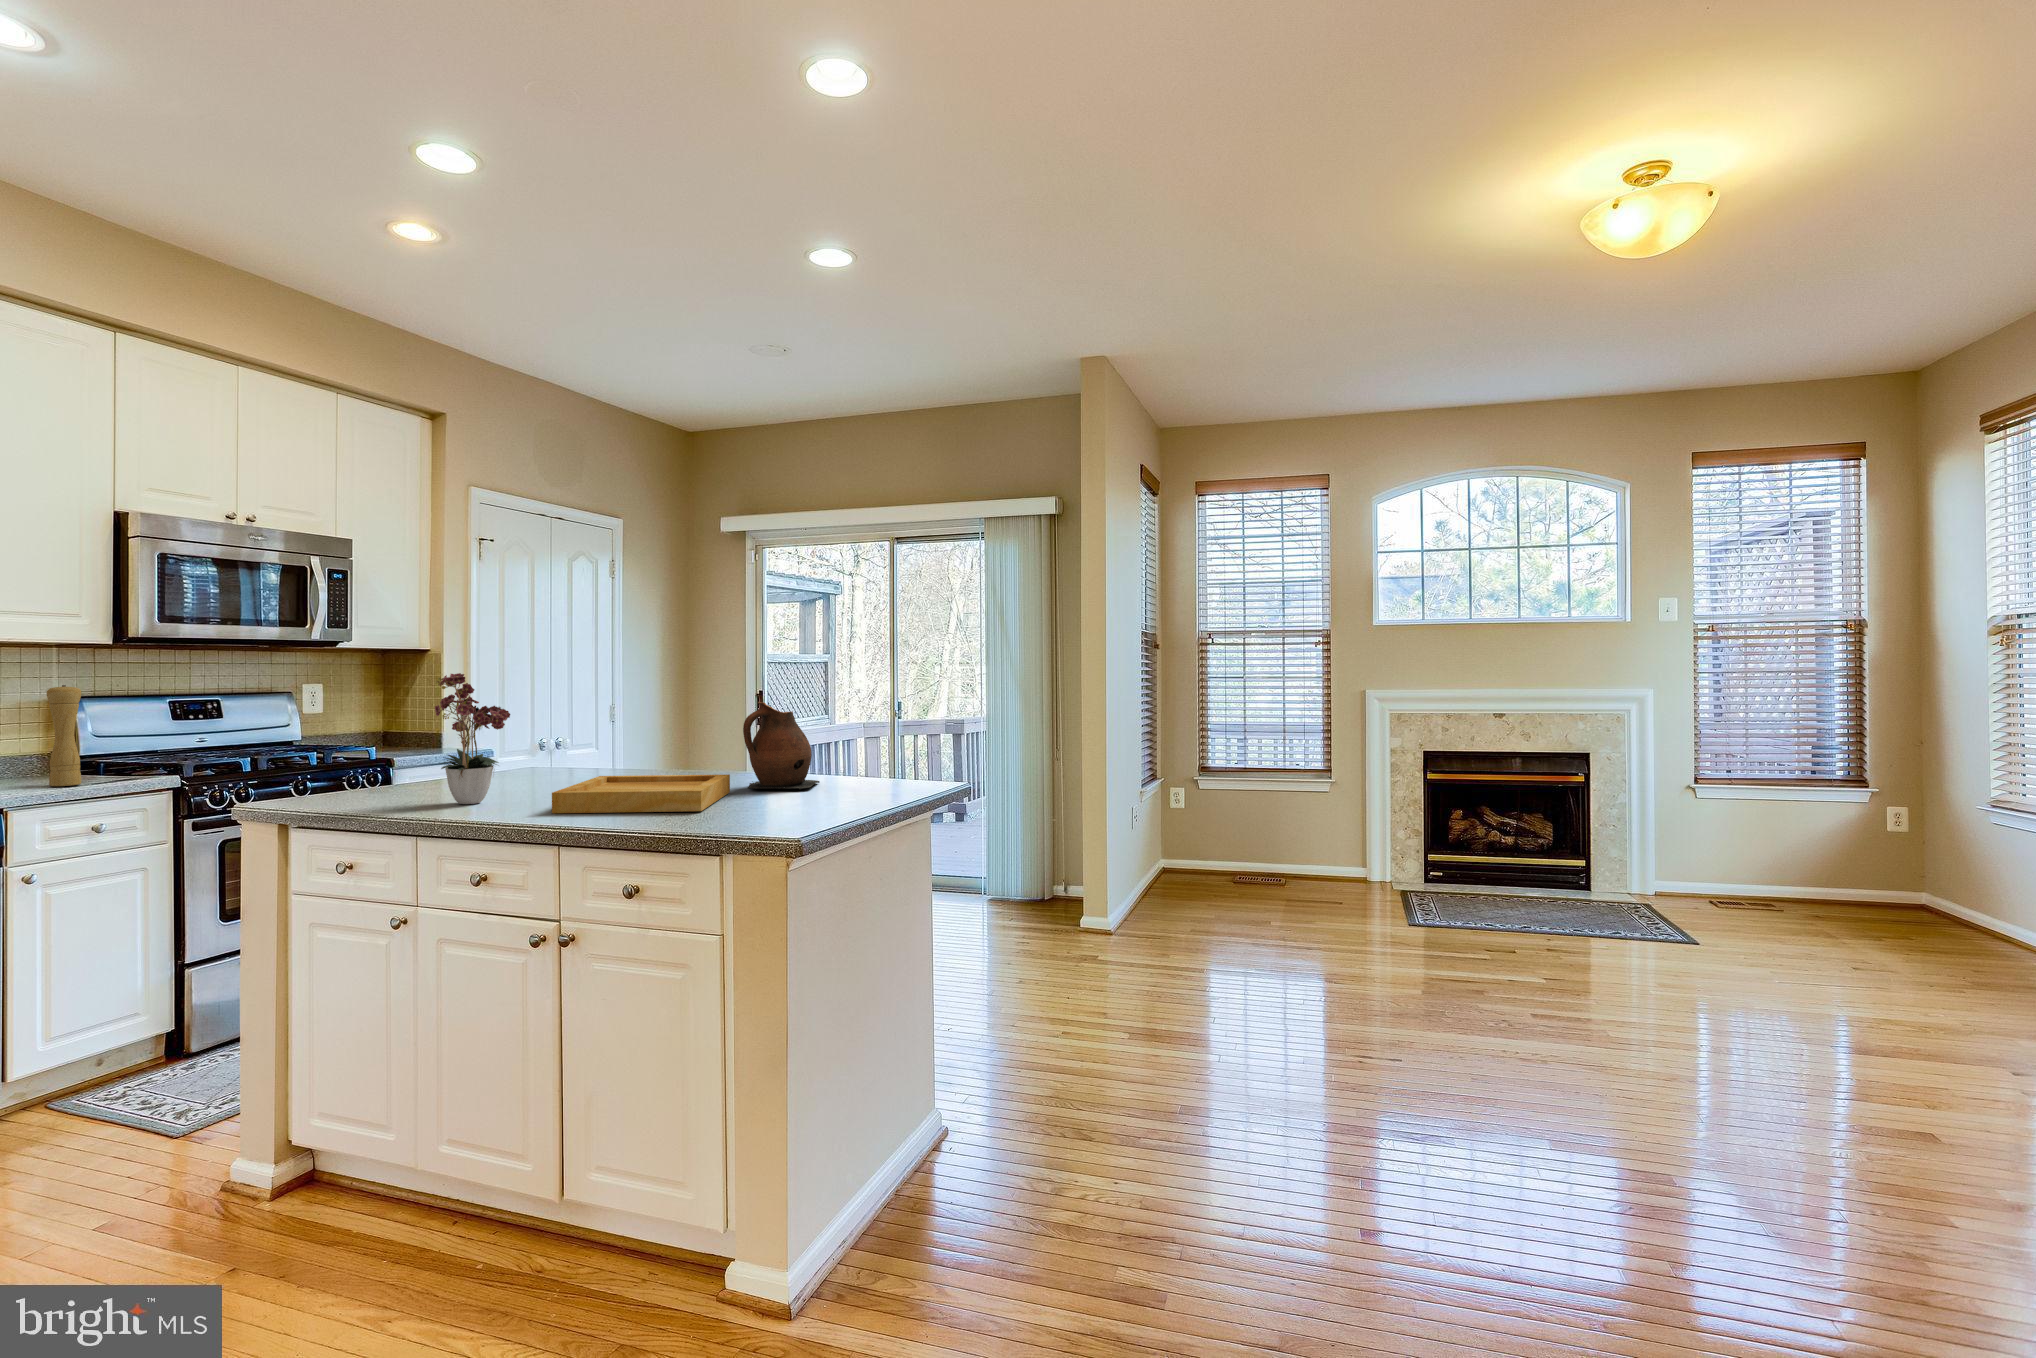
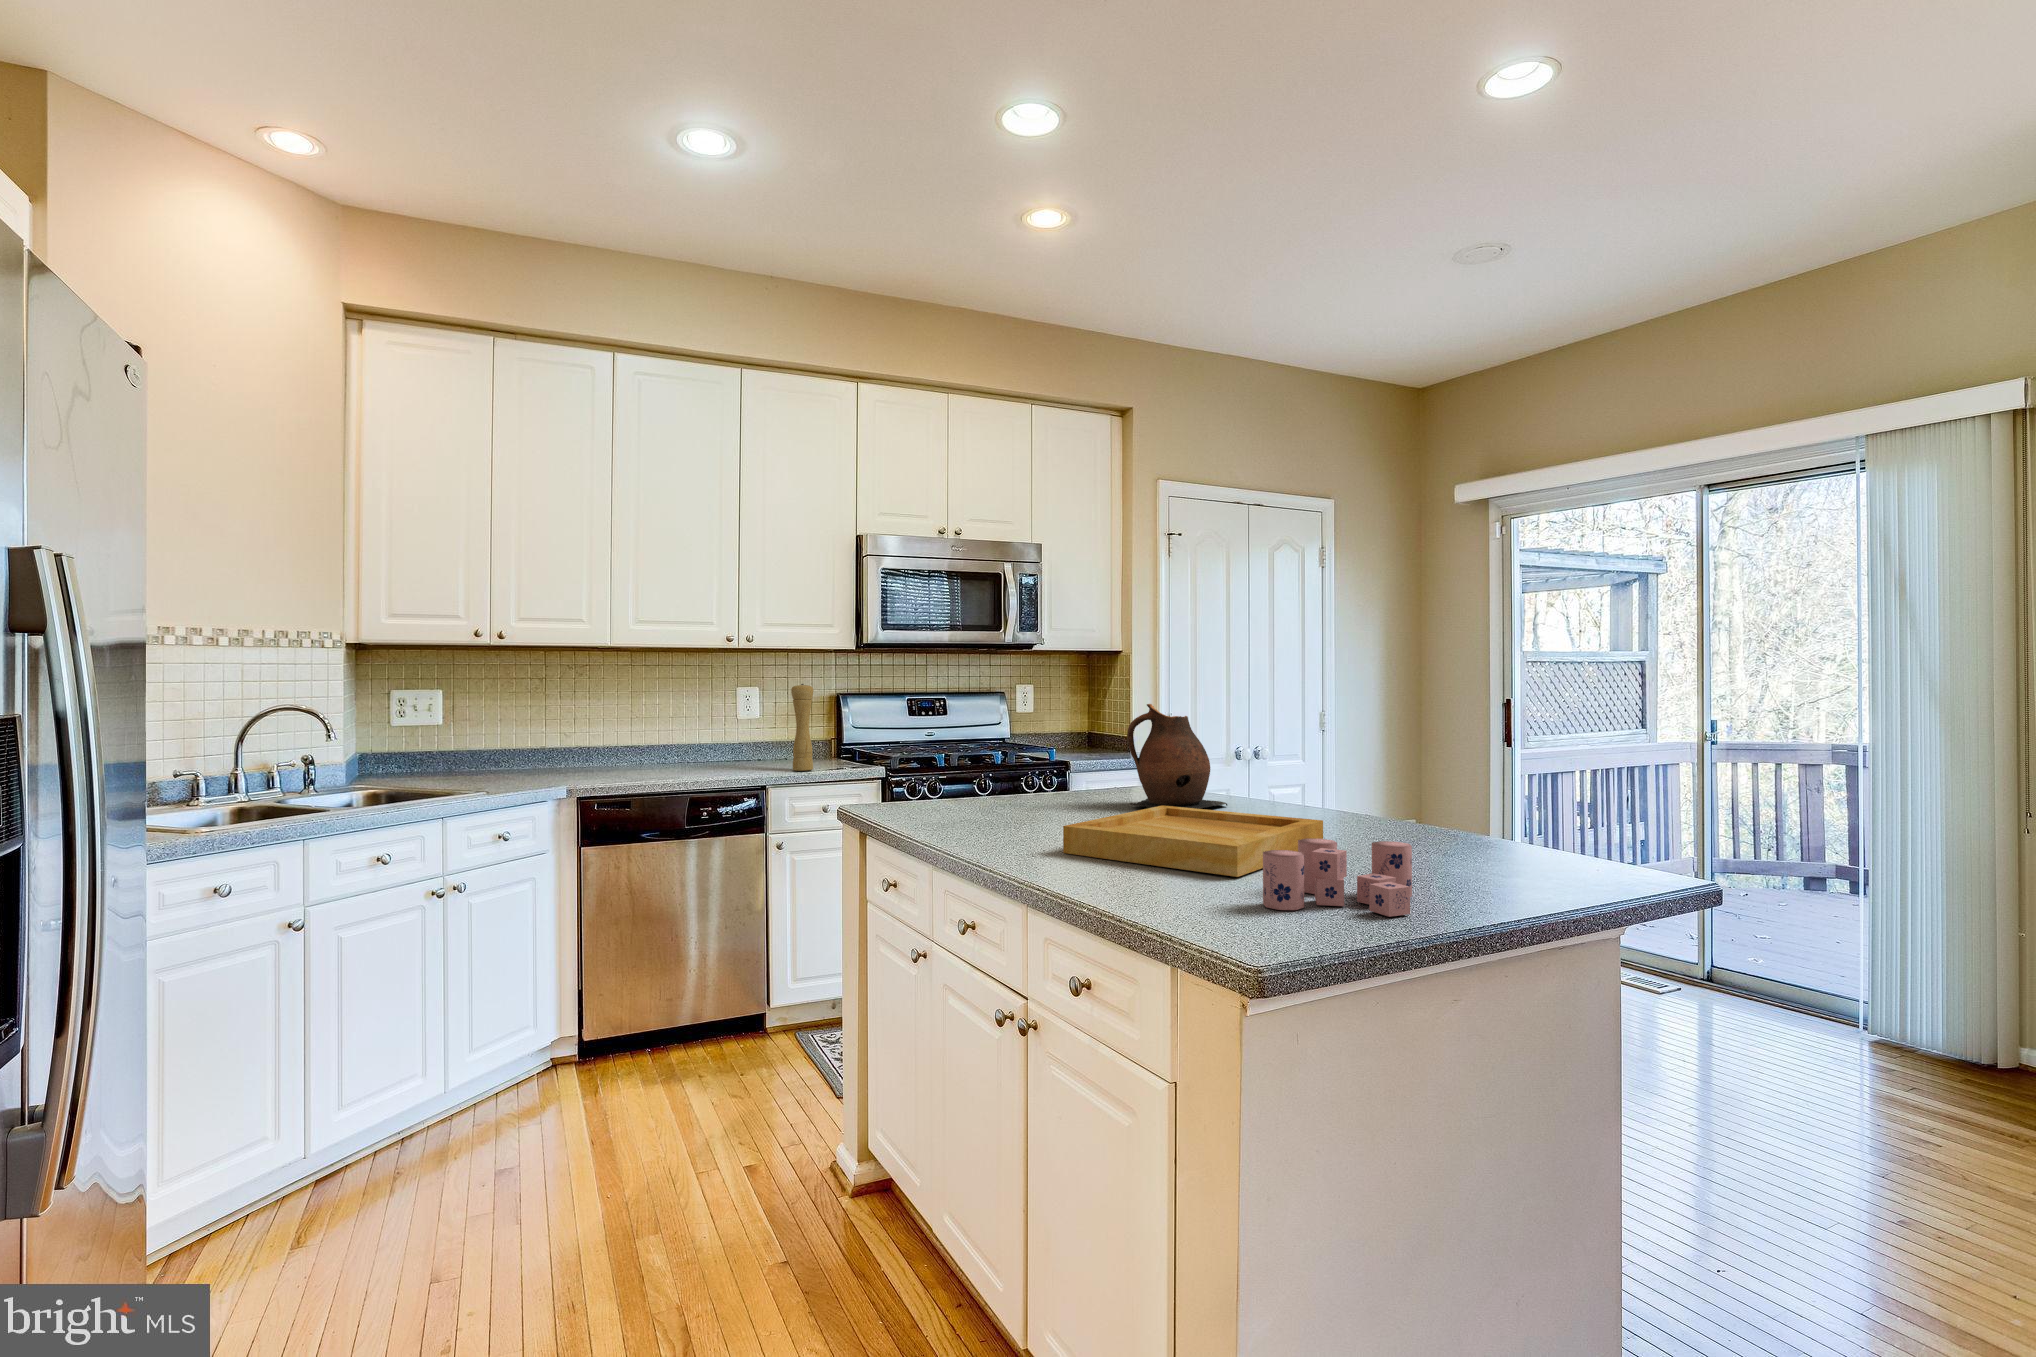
flower arrangement: present [435,673,510,804] -> none [968,664,1070,827]
ceramic pitcher: present [743,702,819,790] -> present [1127,704,1227,809]
candle: none [735,777,820,822] -> present [1263,839,1412,917]

